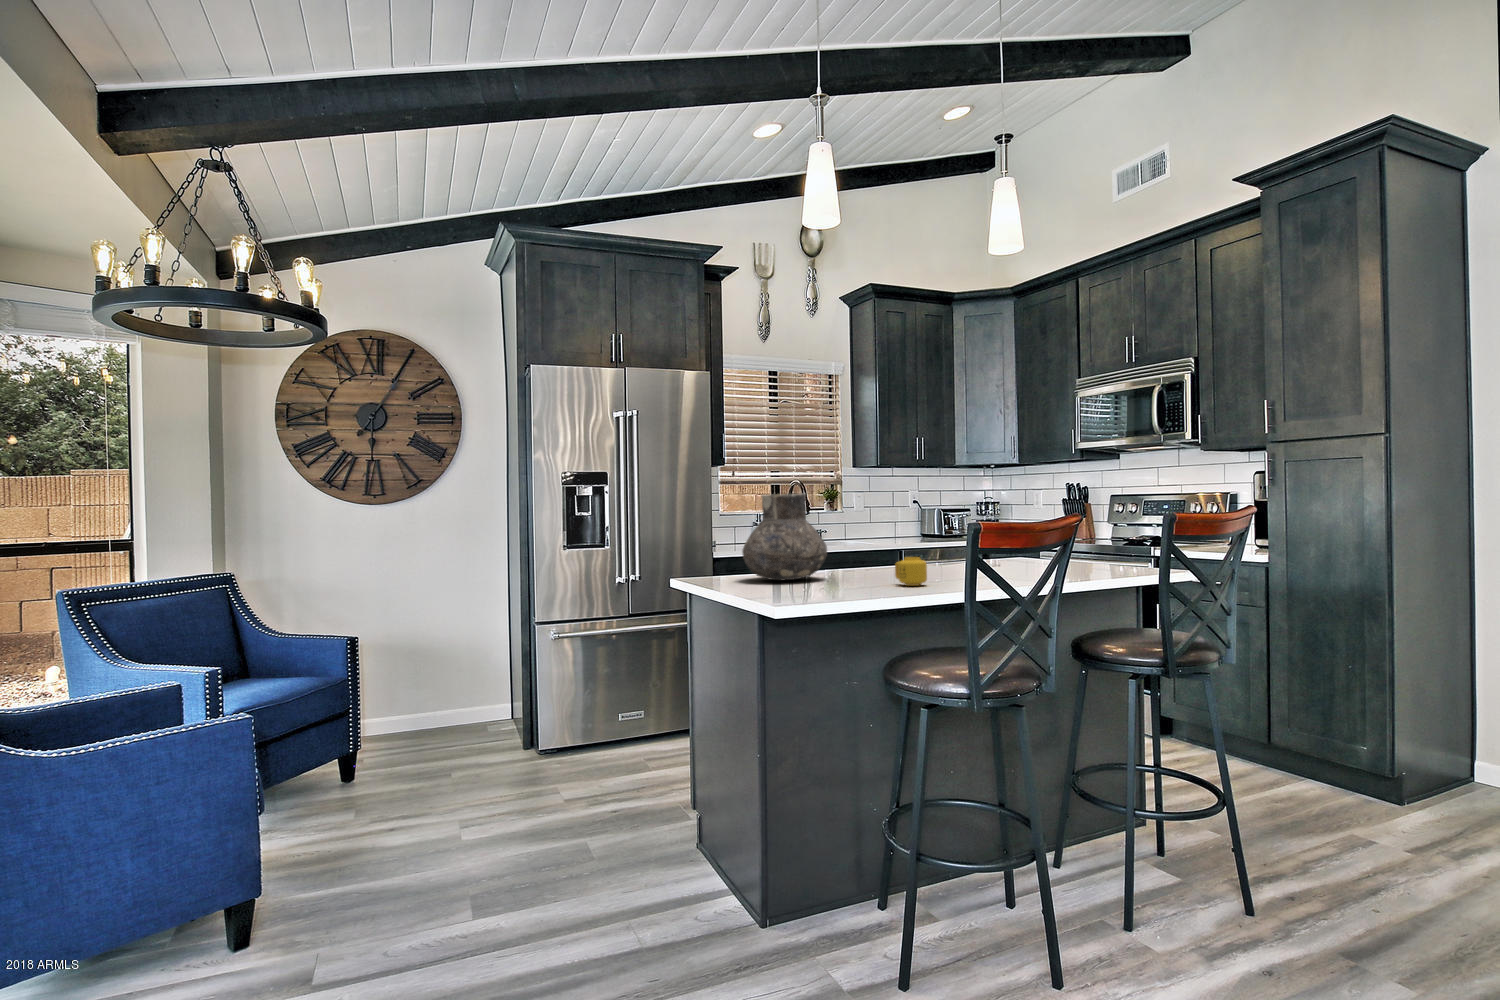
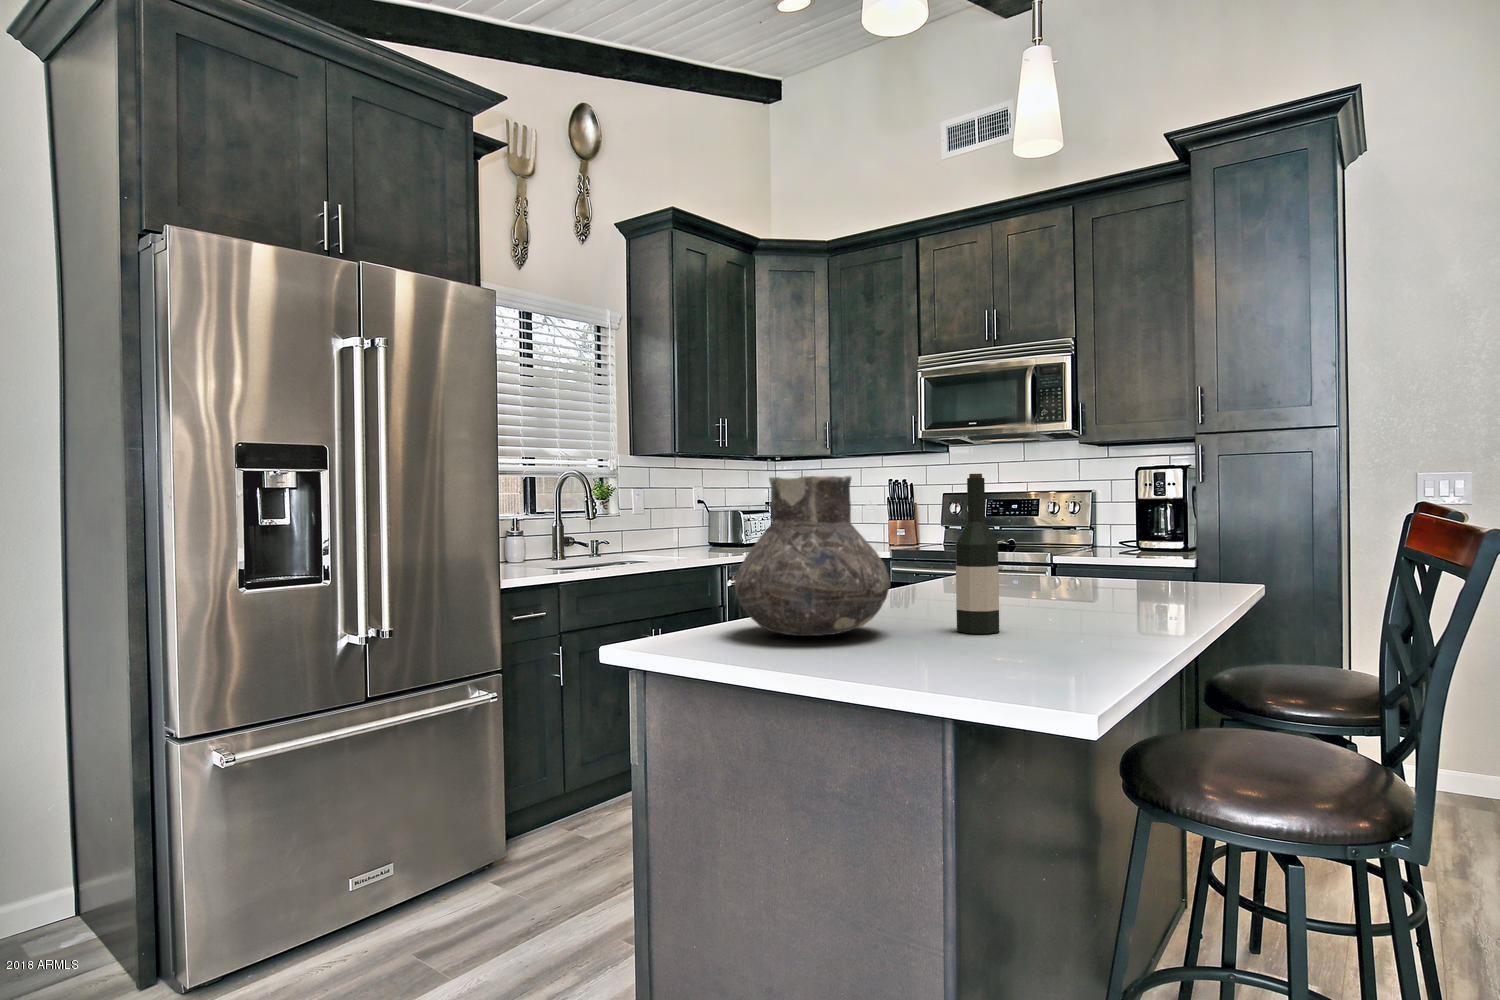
wine bottle: none [860,491,886,583] -> present [956,474,999,634]
mug: present [895,557,927,586] -> none [1037,587,1107,639]

